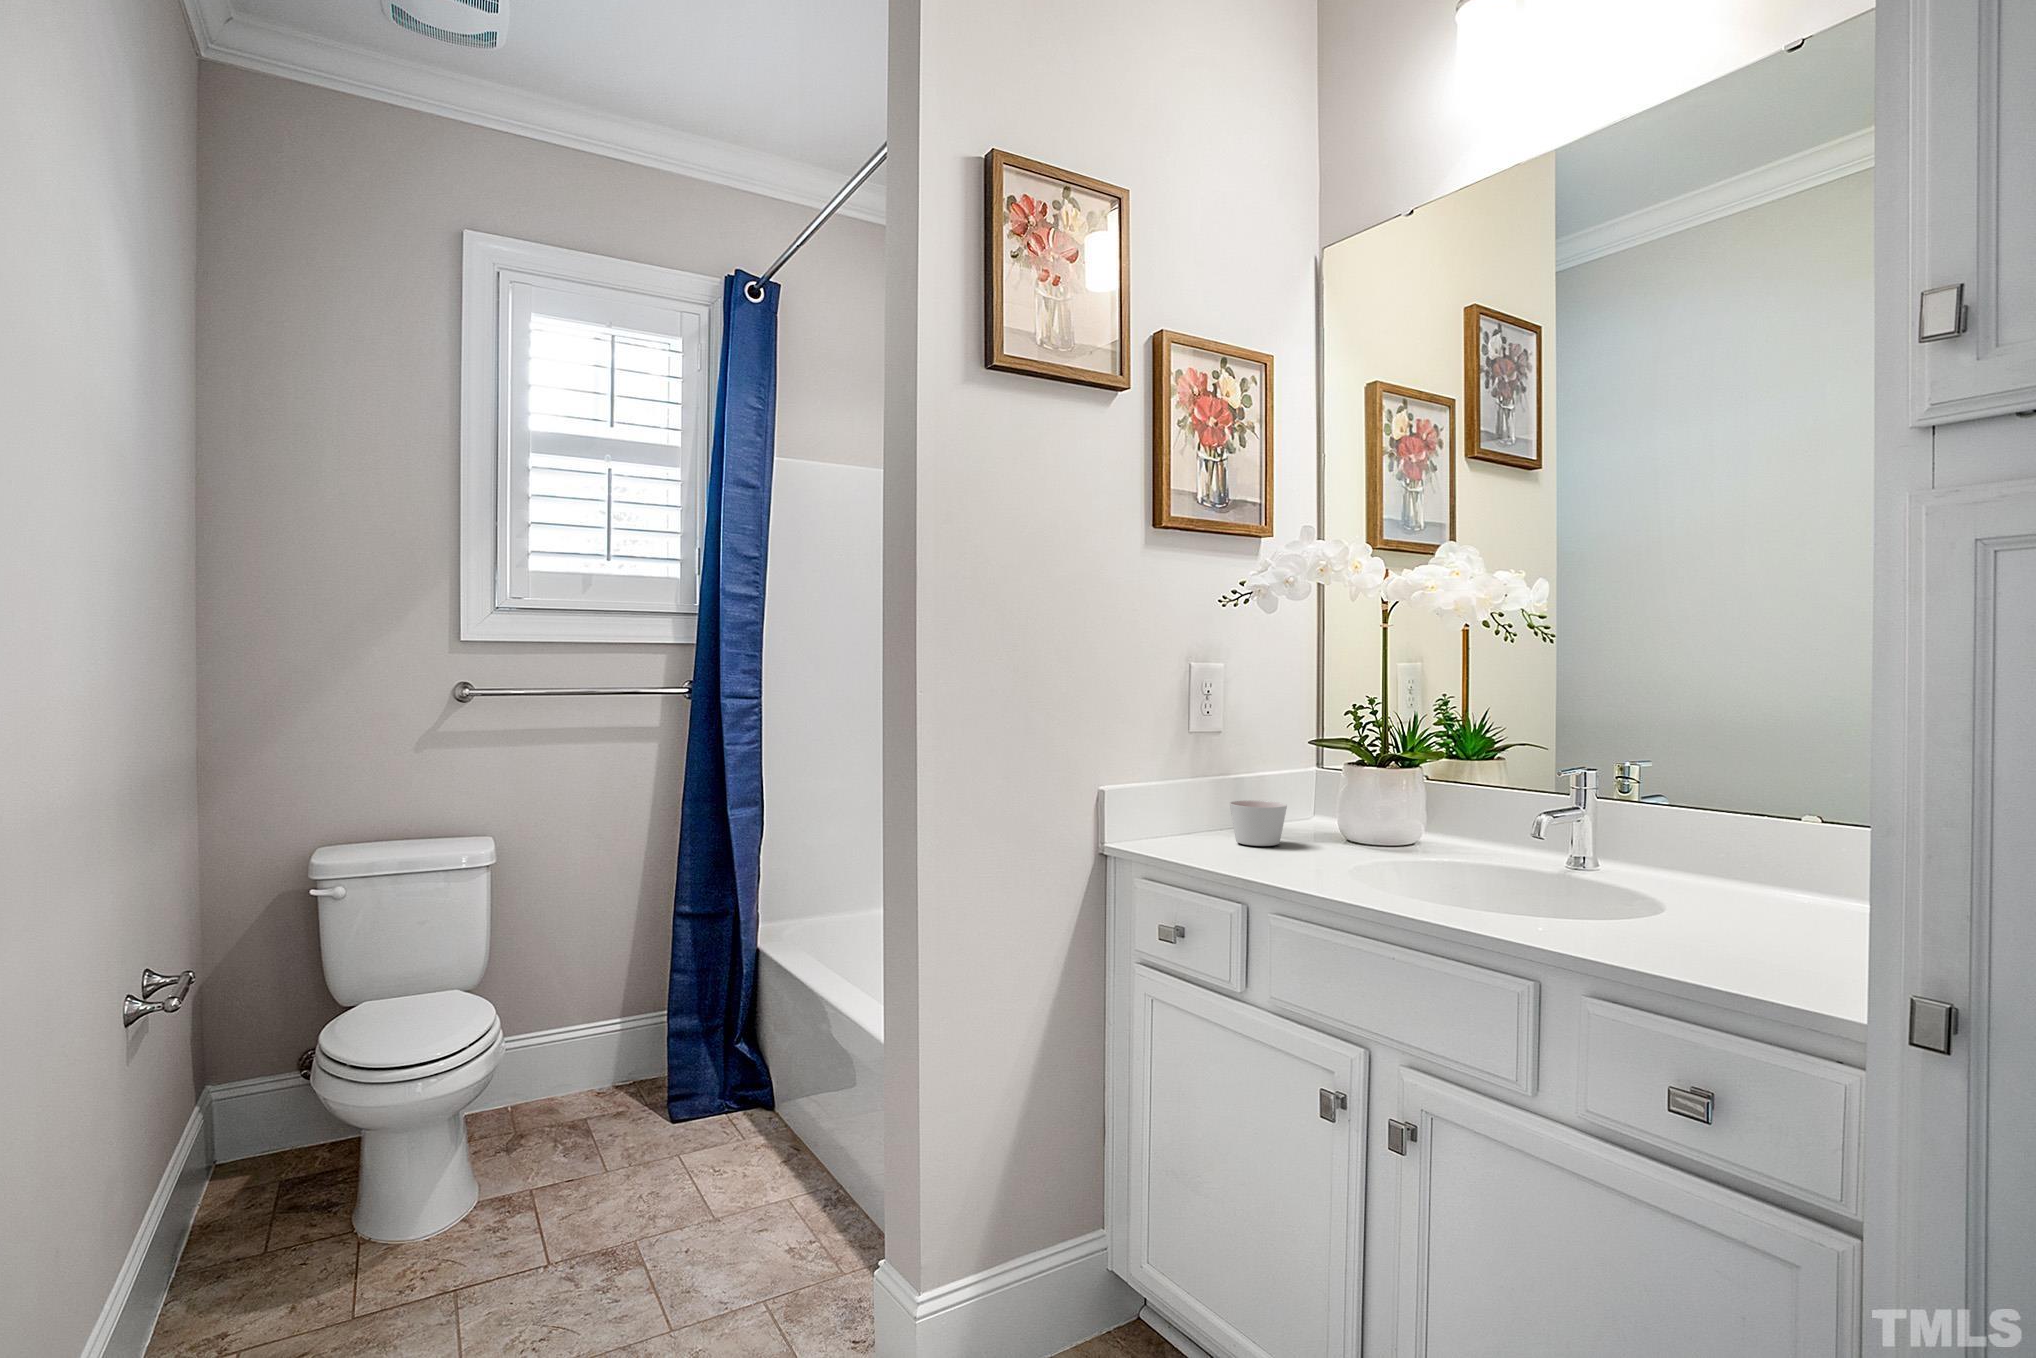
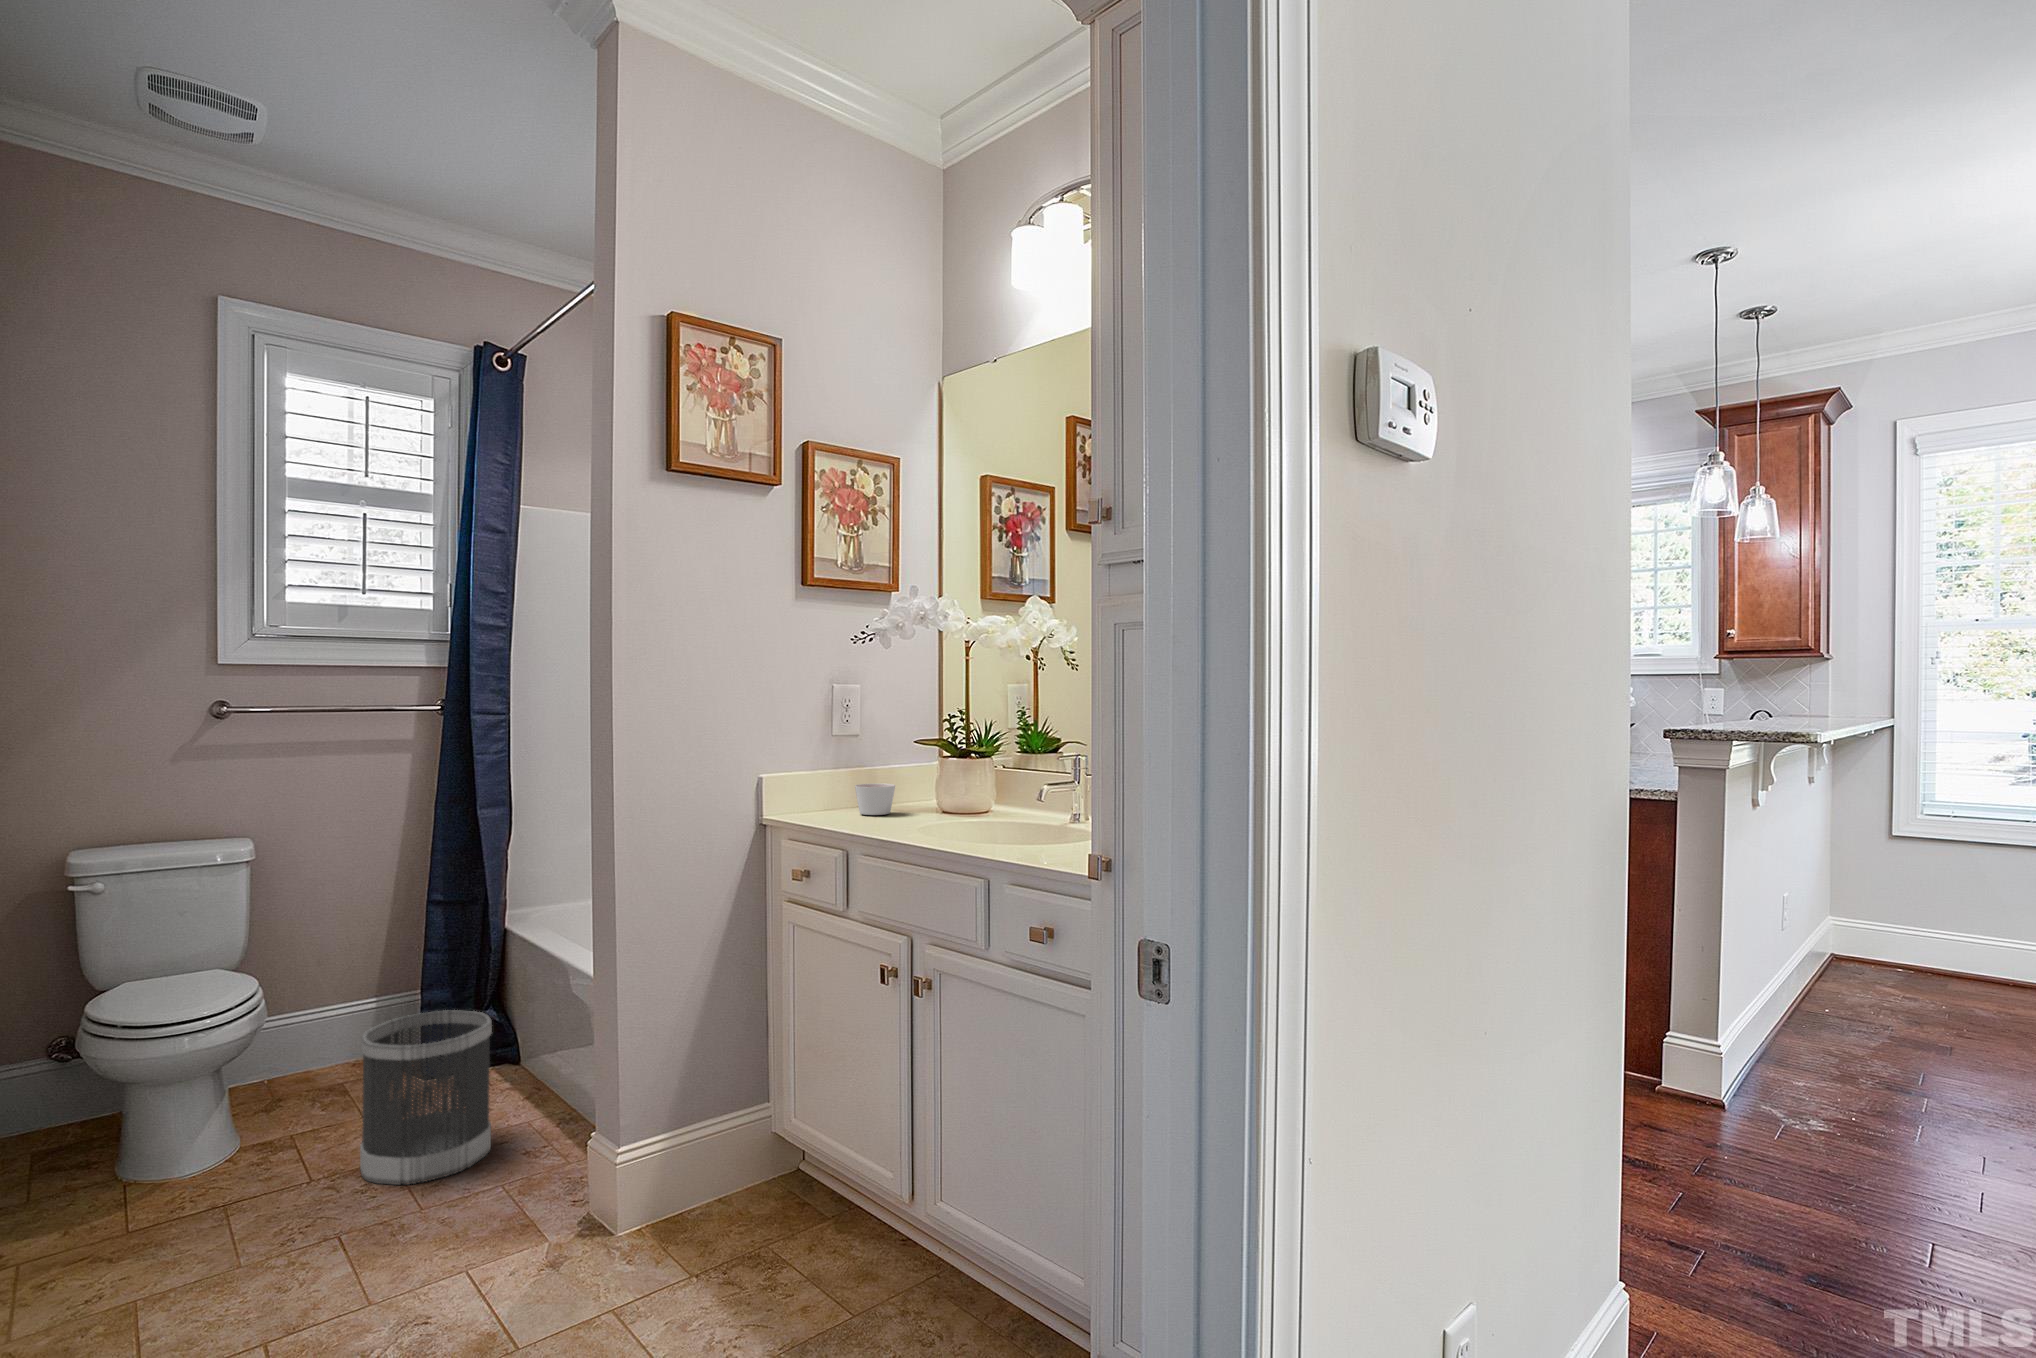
wastebasket: none [604,1059,754,1288] -> present [360,1010,492,1185]

